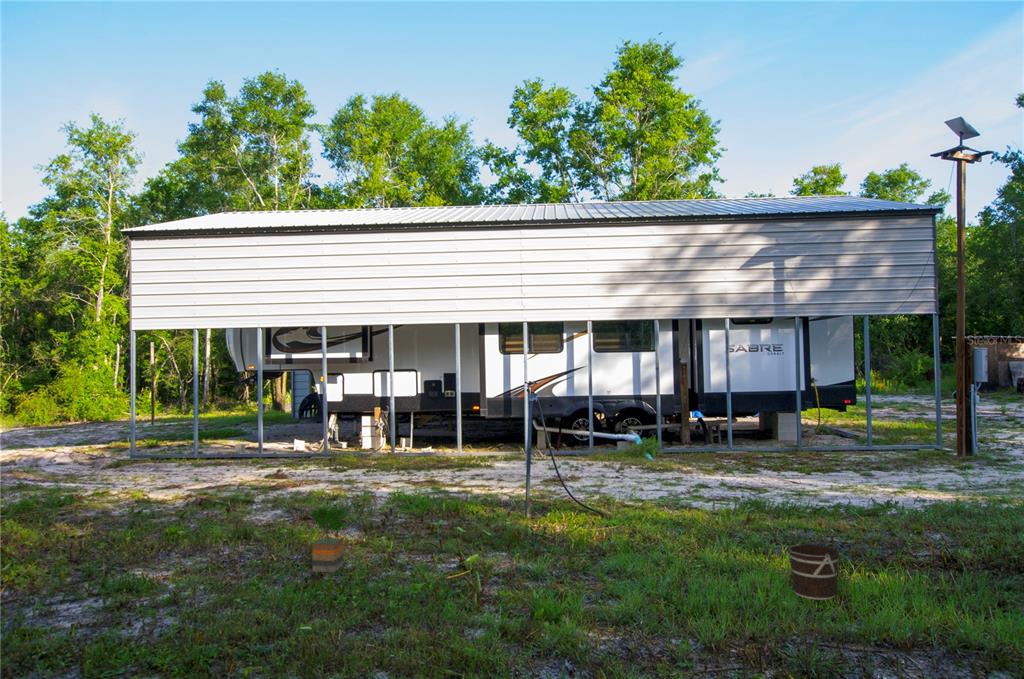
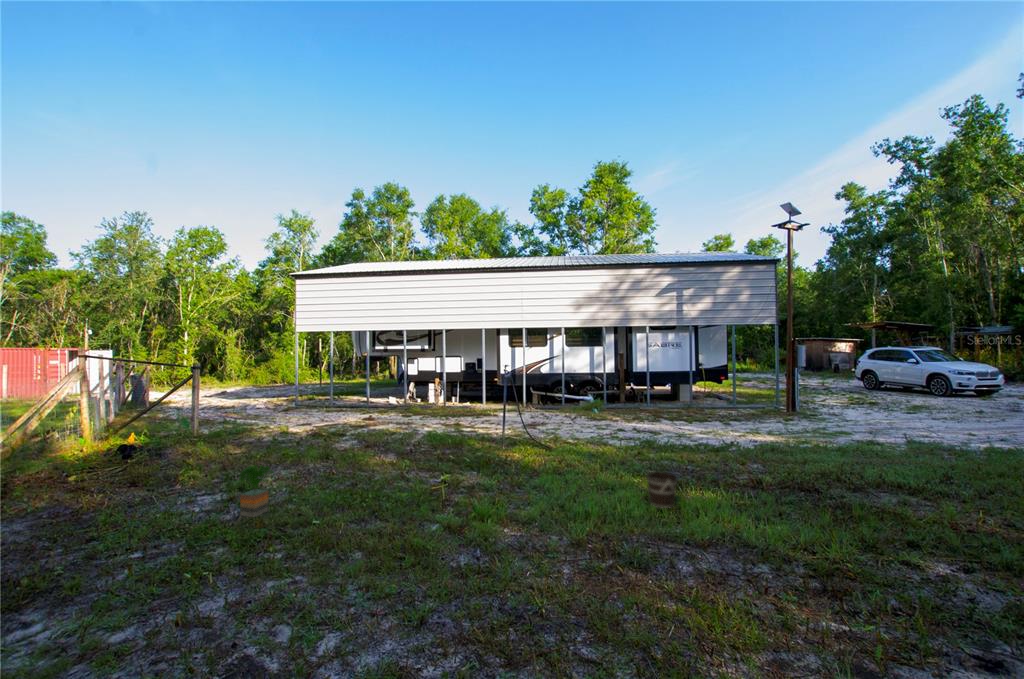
potted tree: present [311,506,350,572] -> present [239,465,274,517]

